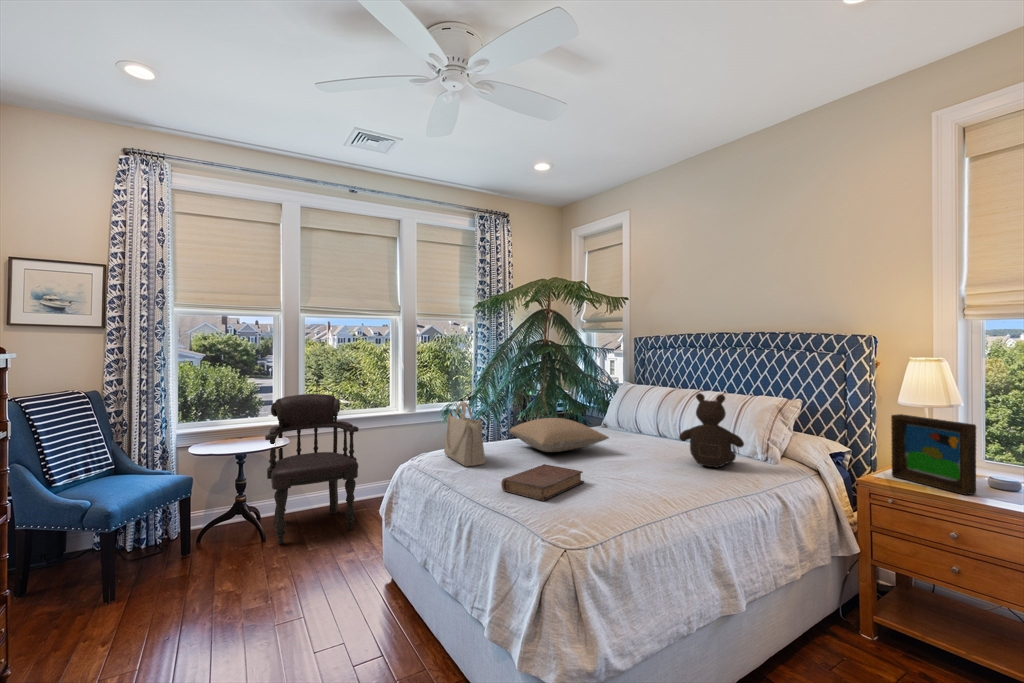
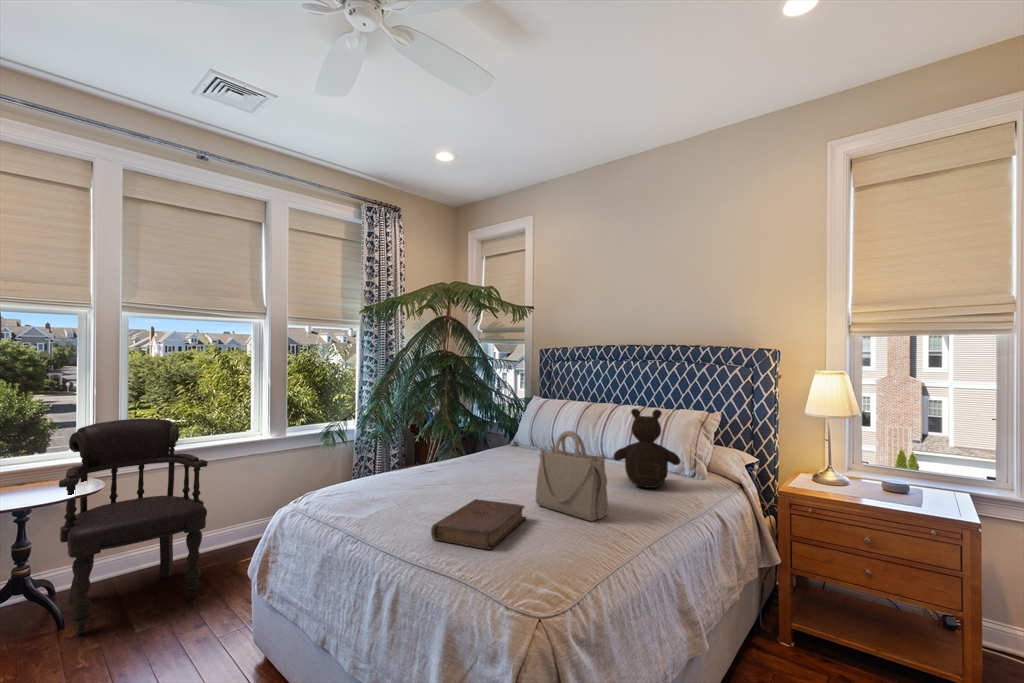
handbag: present [444,401,485,466] -> present [536,431,608,521]
picture frame: present [891,414,976,495] -> none [804,425,880,500]
pillow: present [509,418,609,452] -> none [418,440,536,481]

